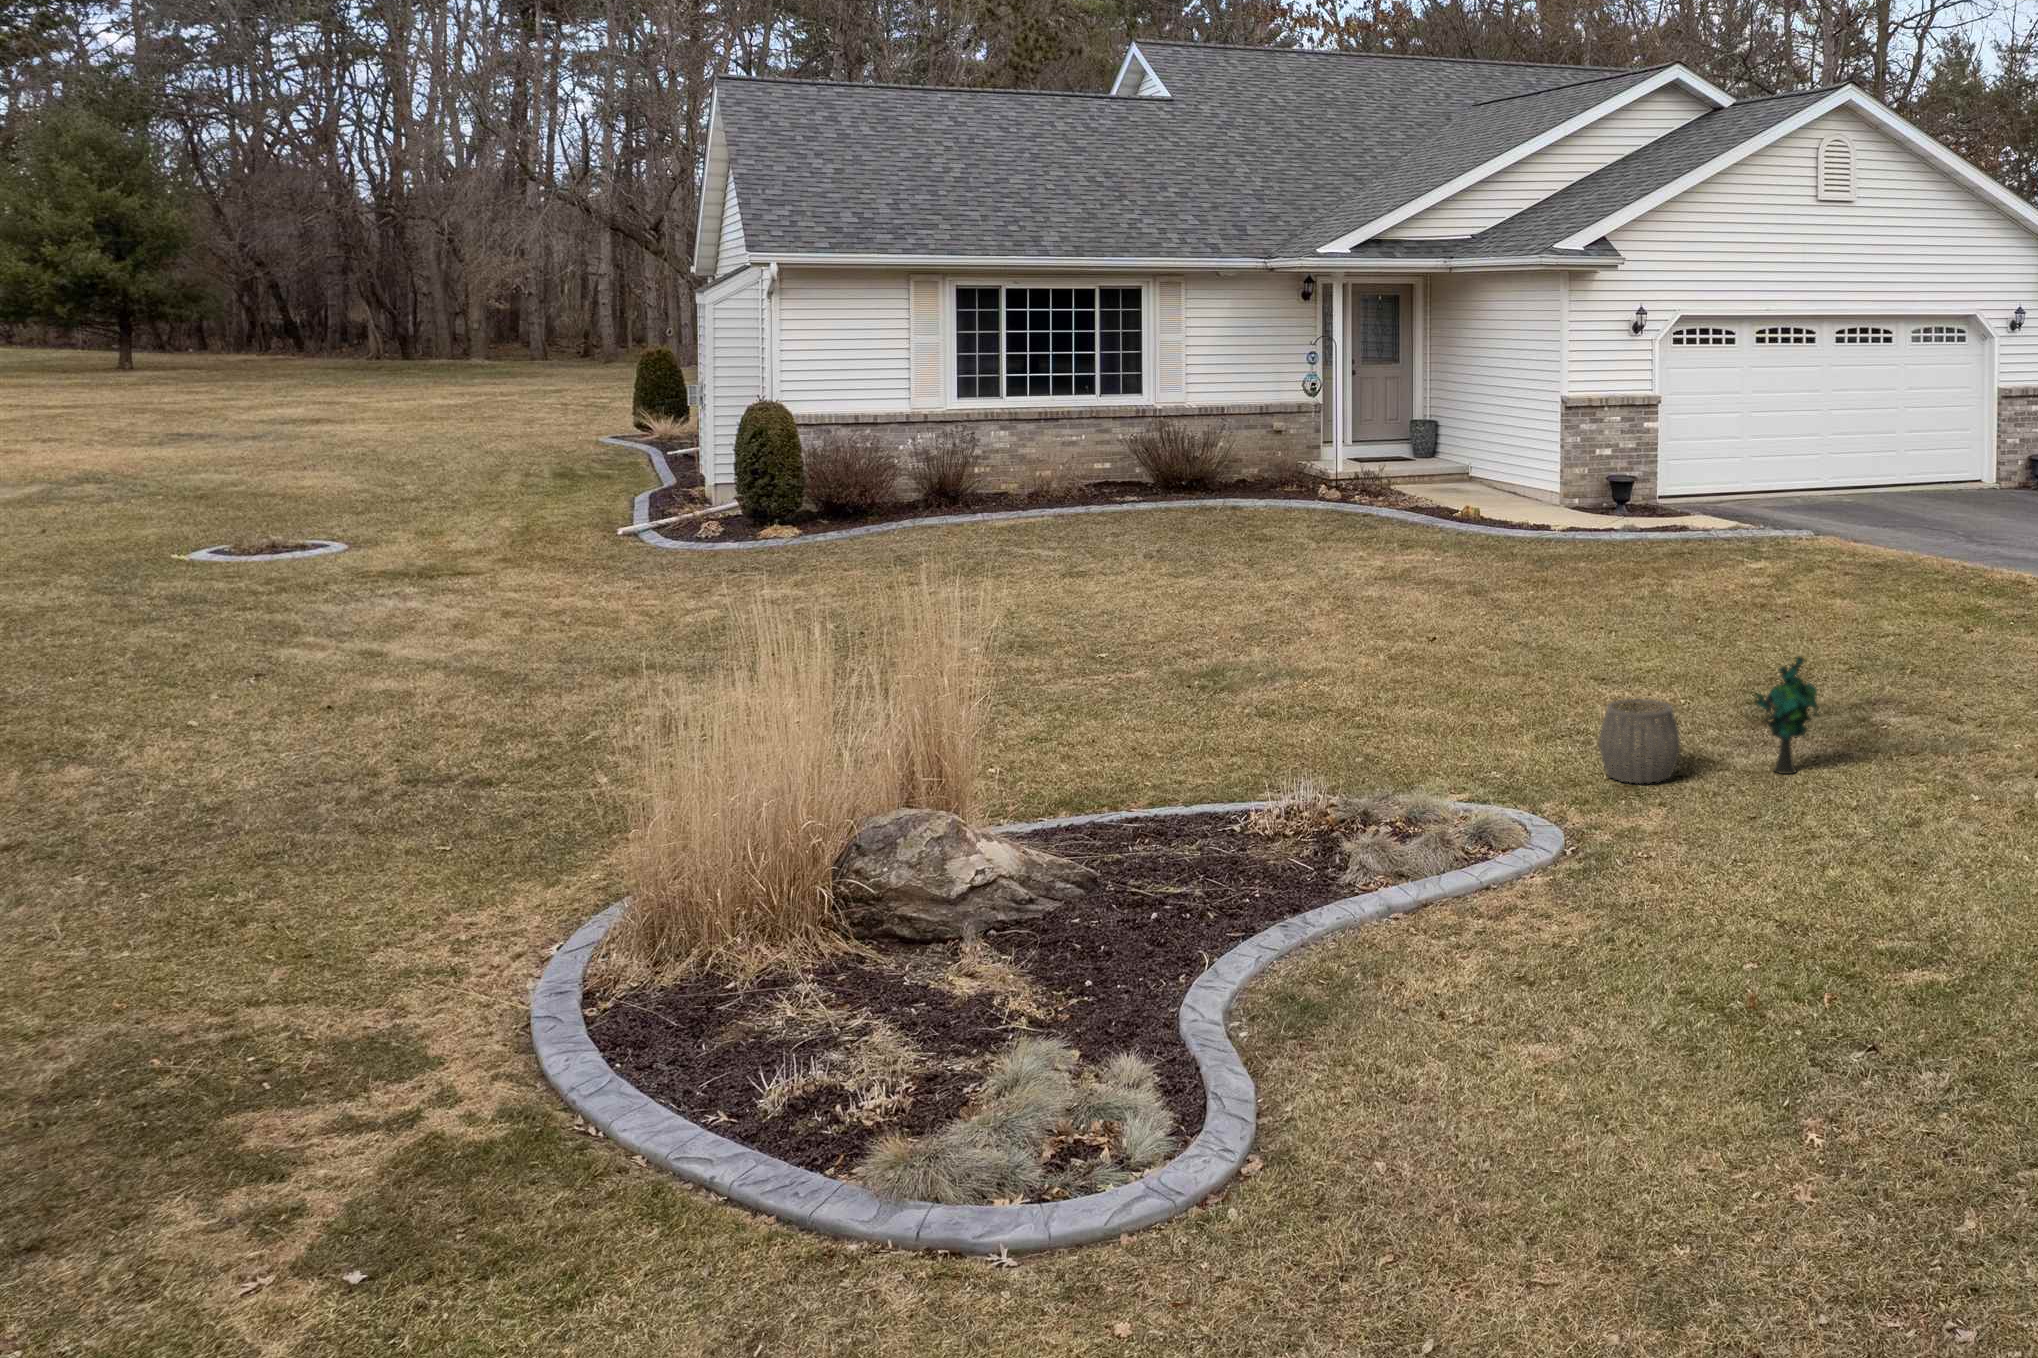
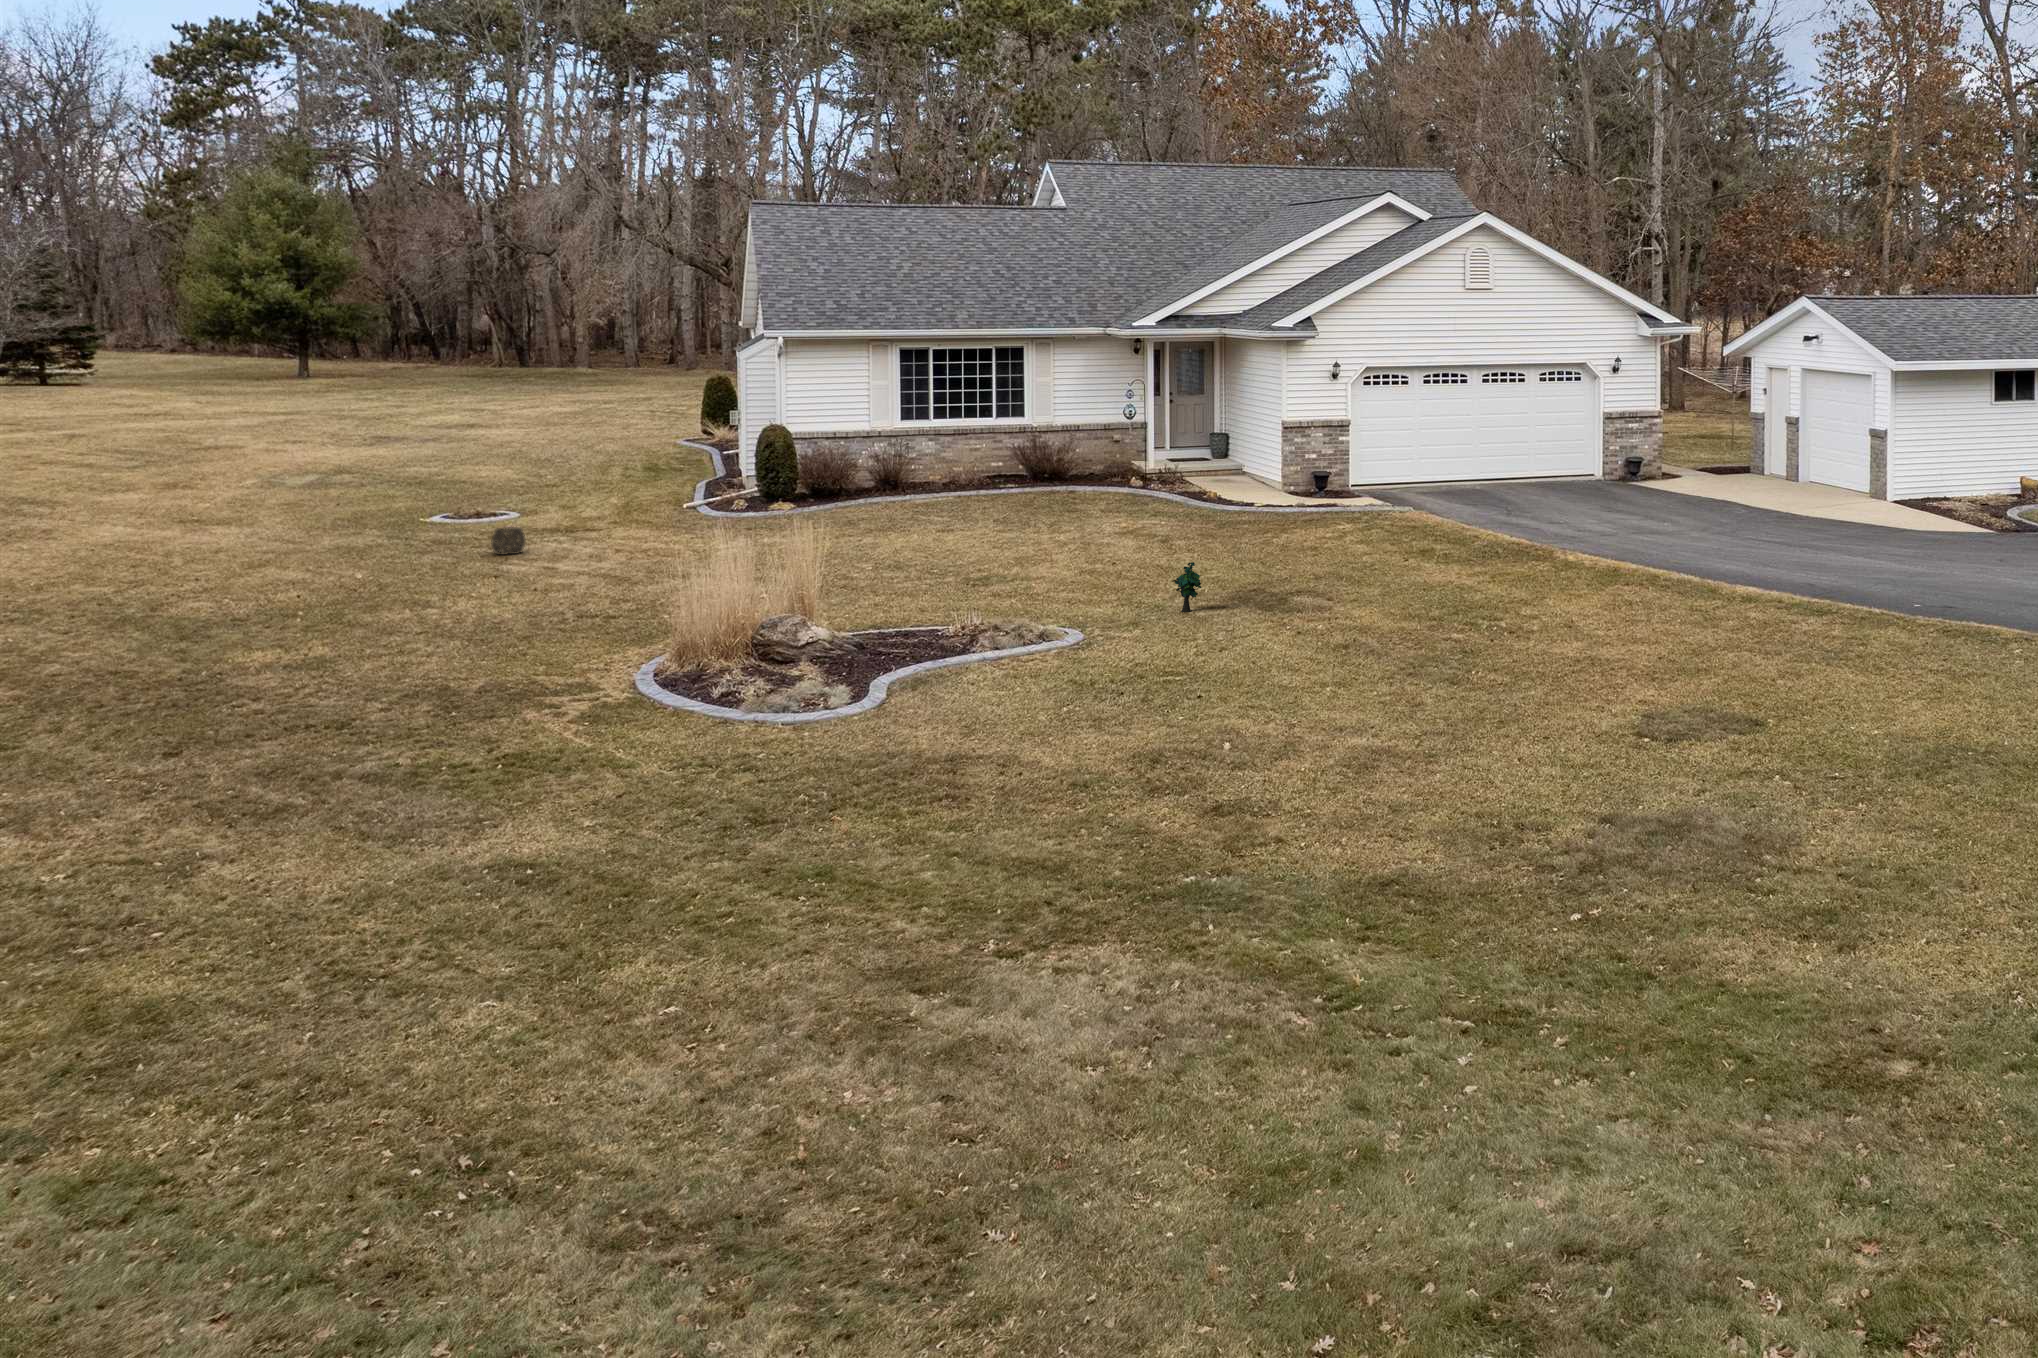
woven basket: present [1599,699,1680,783] -> present [491,527,526,555]

